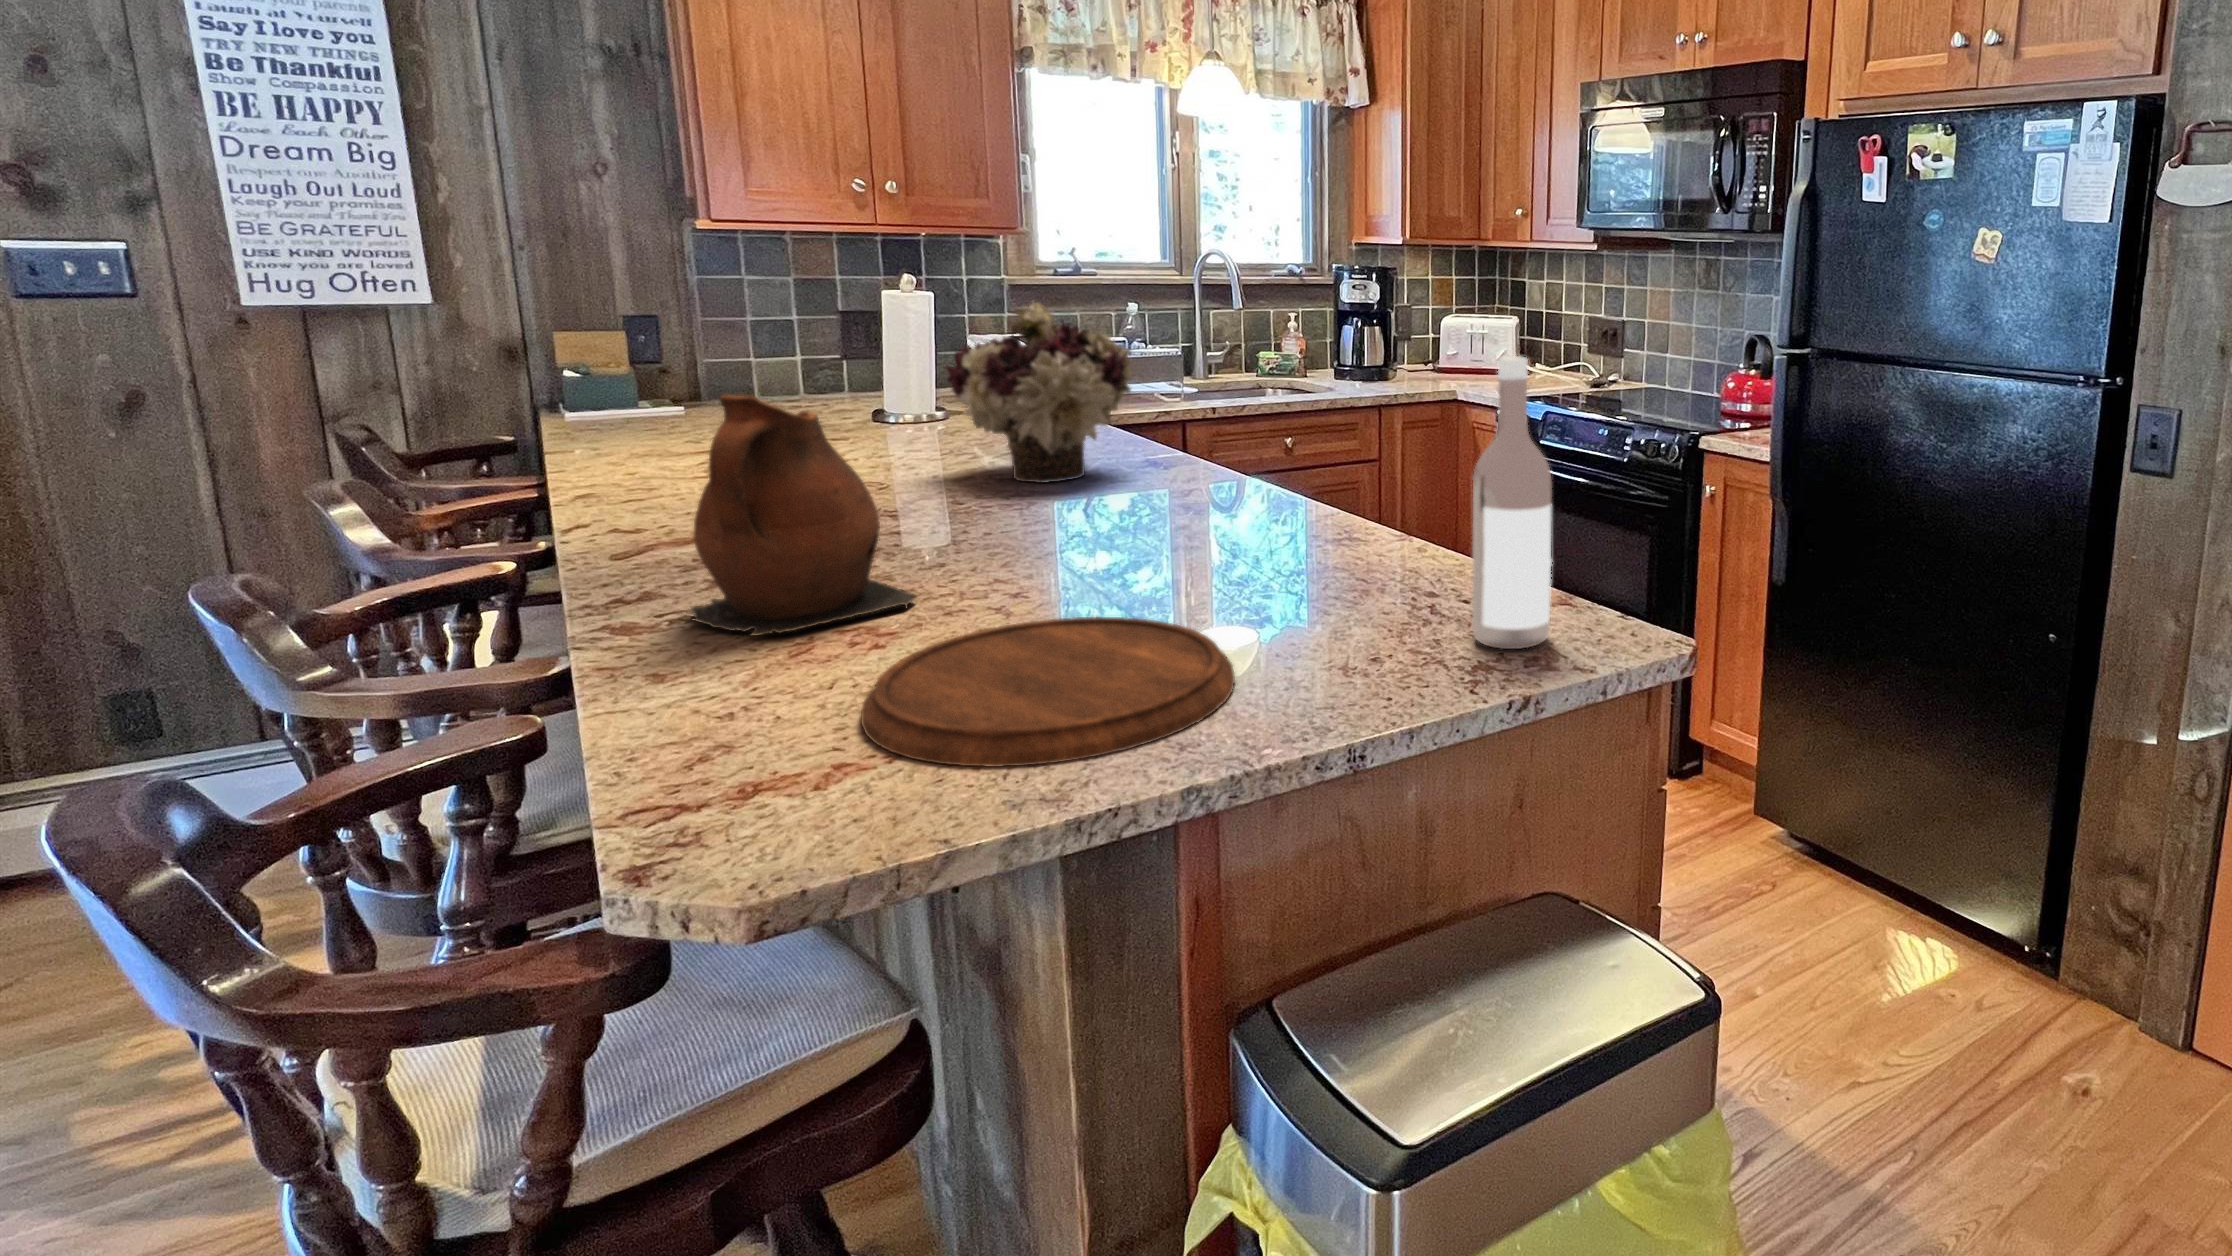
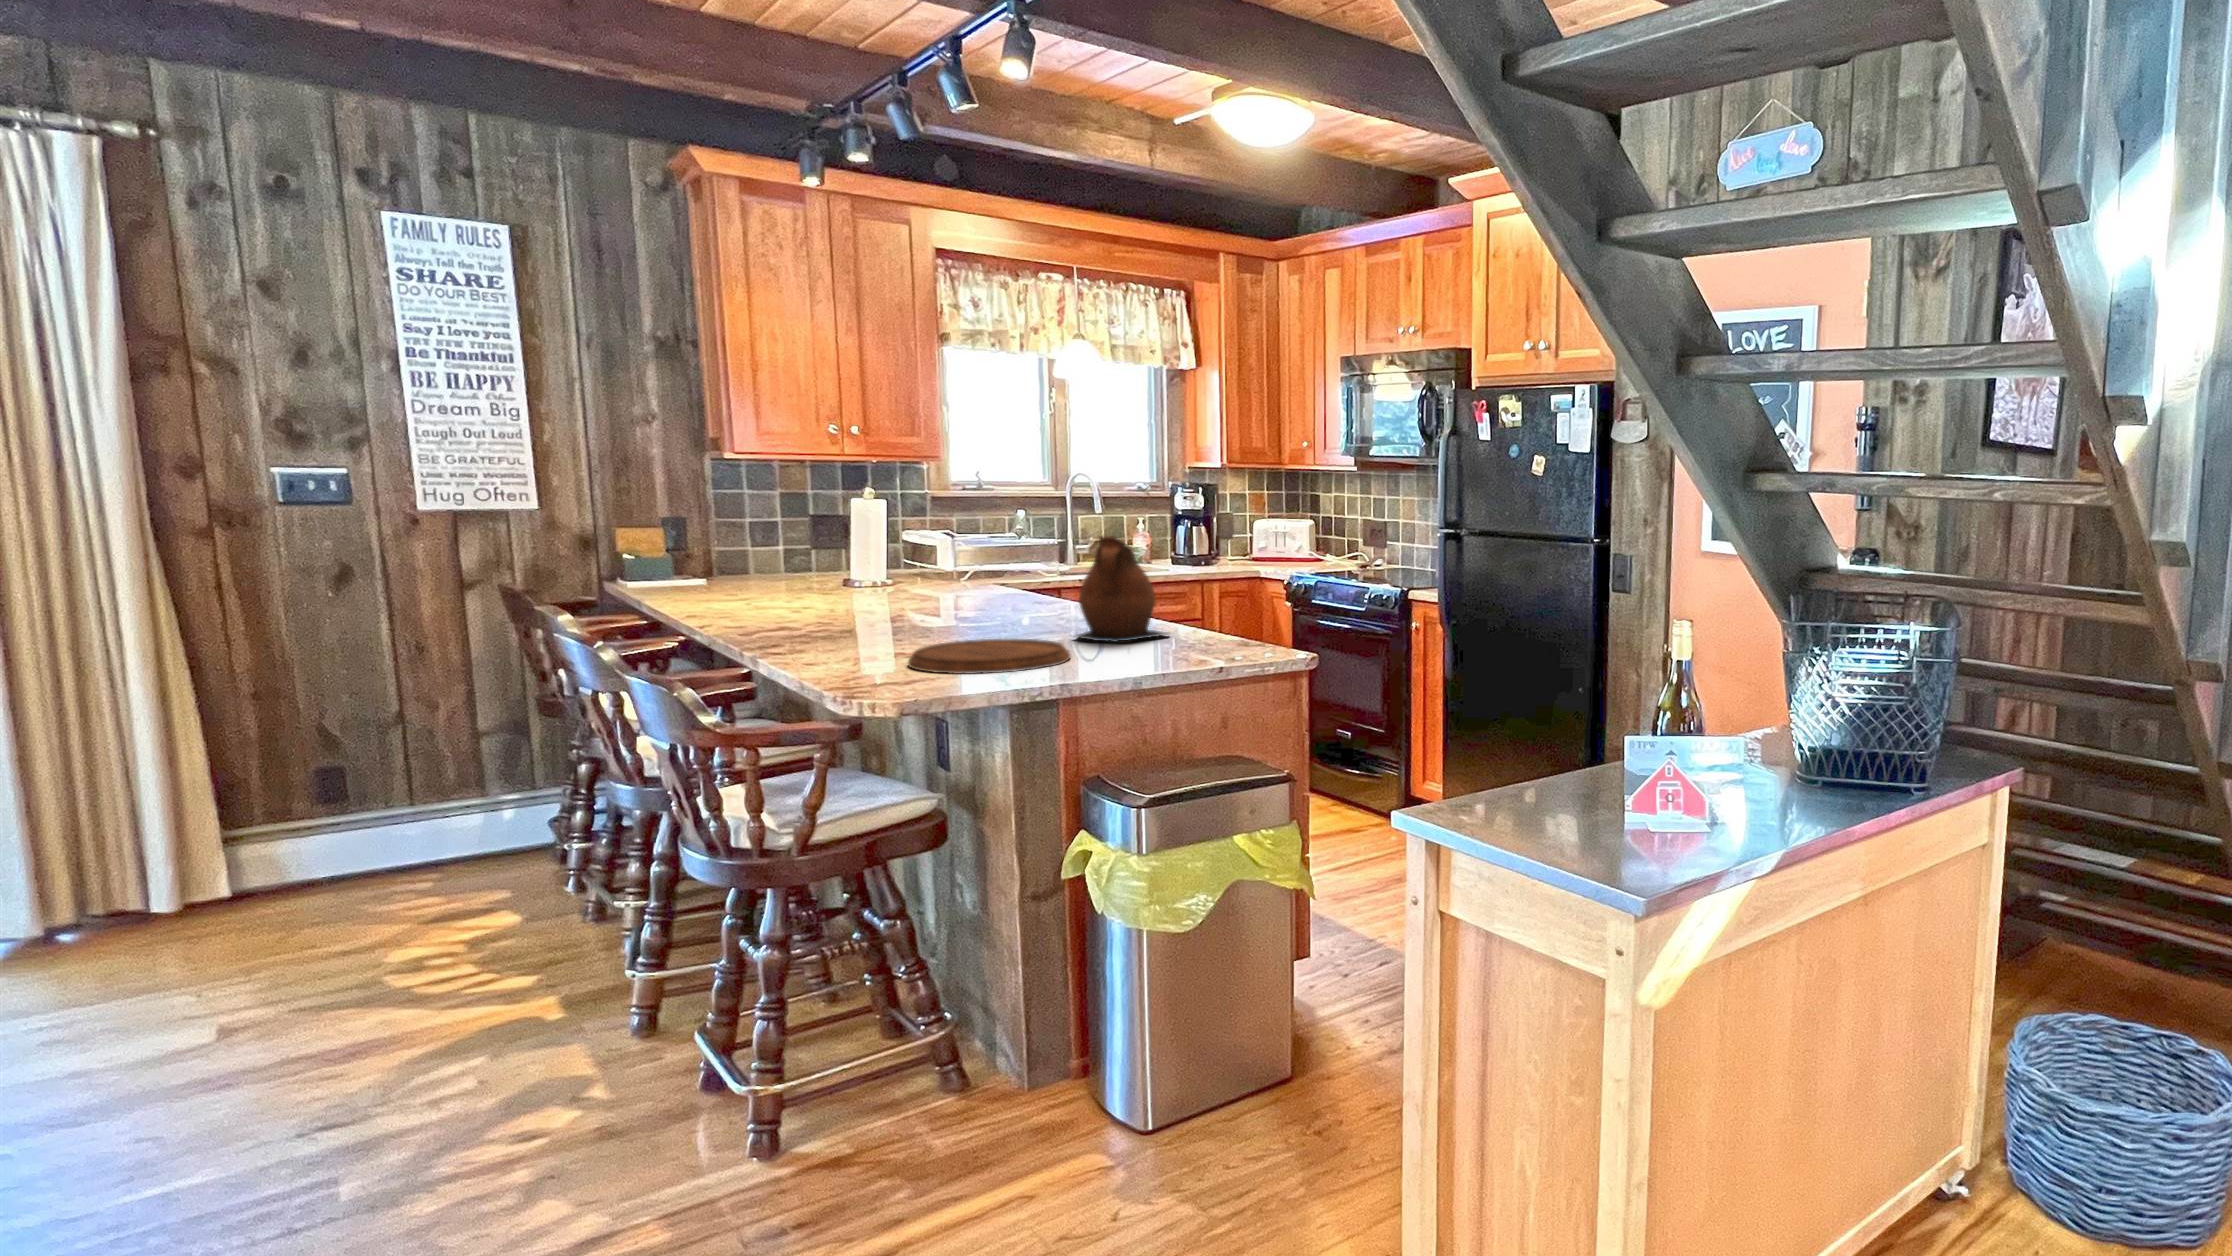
flower arrangement: present [945,302,1132,483] -> none [907,501,1022,609]
wine bottle: present [1472,356,1552,649] -> none [1184,517,1222,650]
ceramic pitcher: present [689,395,916,636] -> present [1076,536,1169,642]

